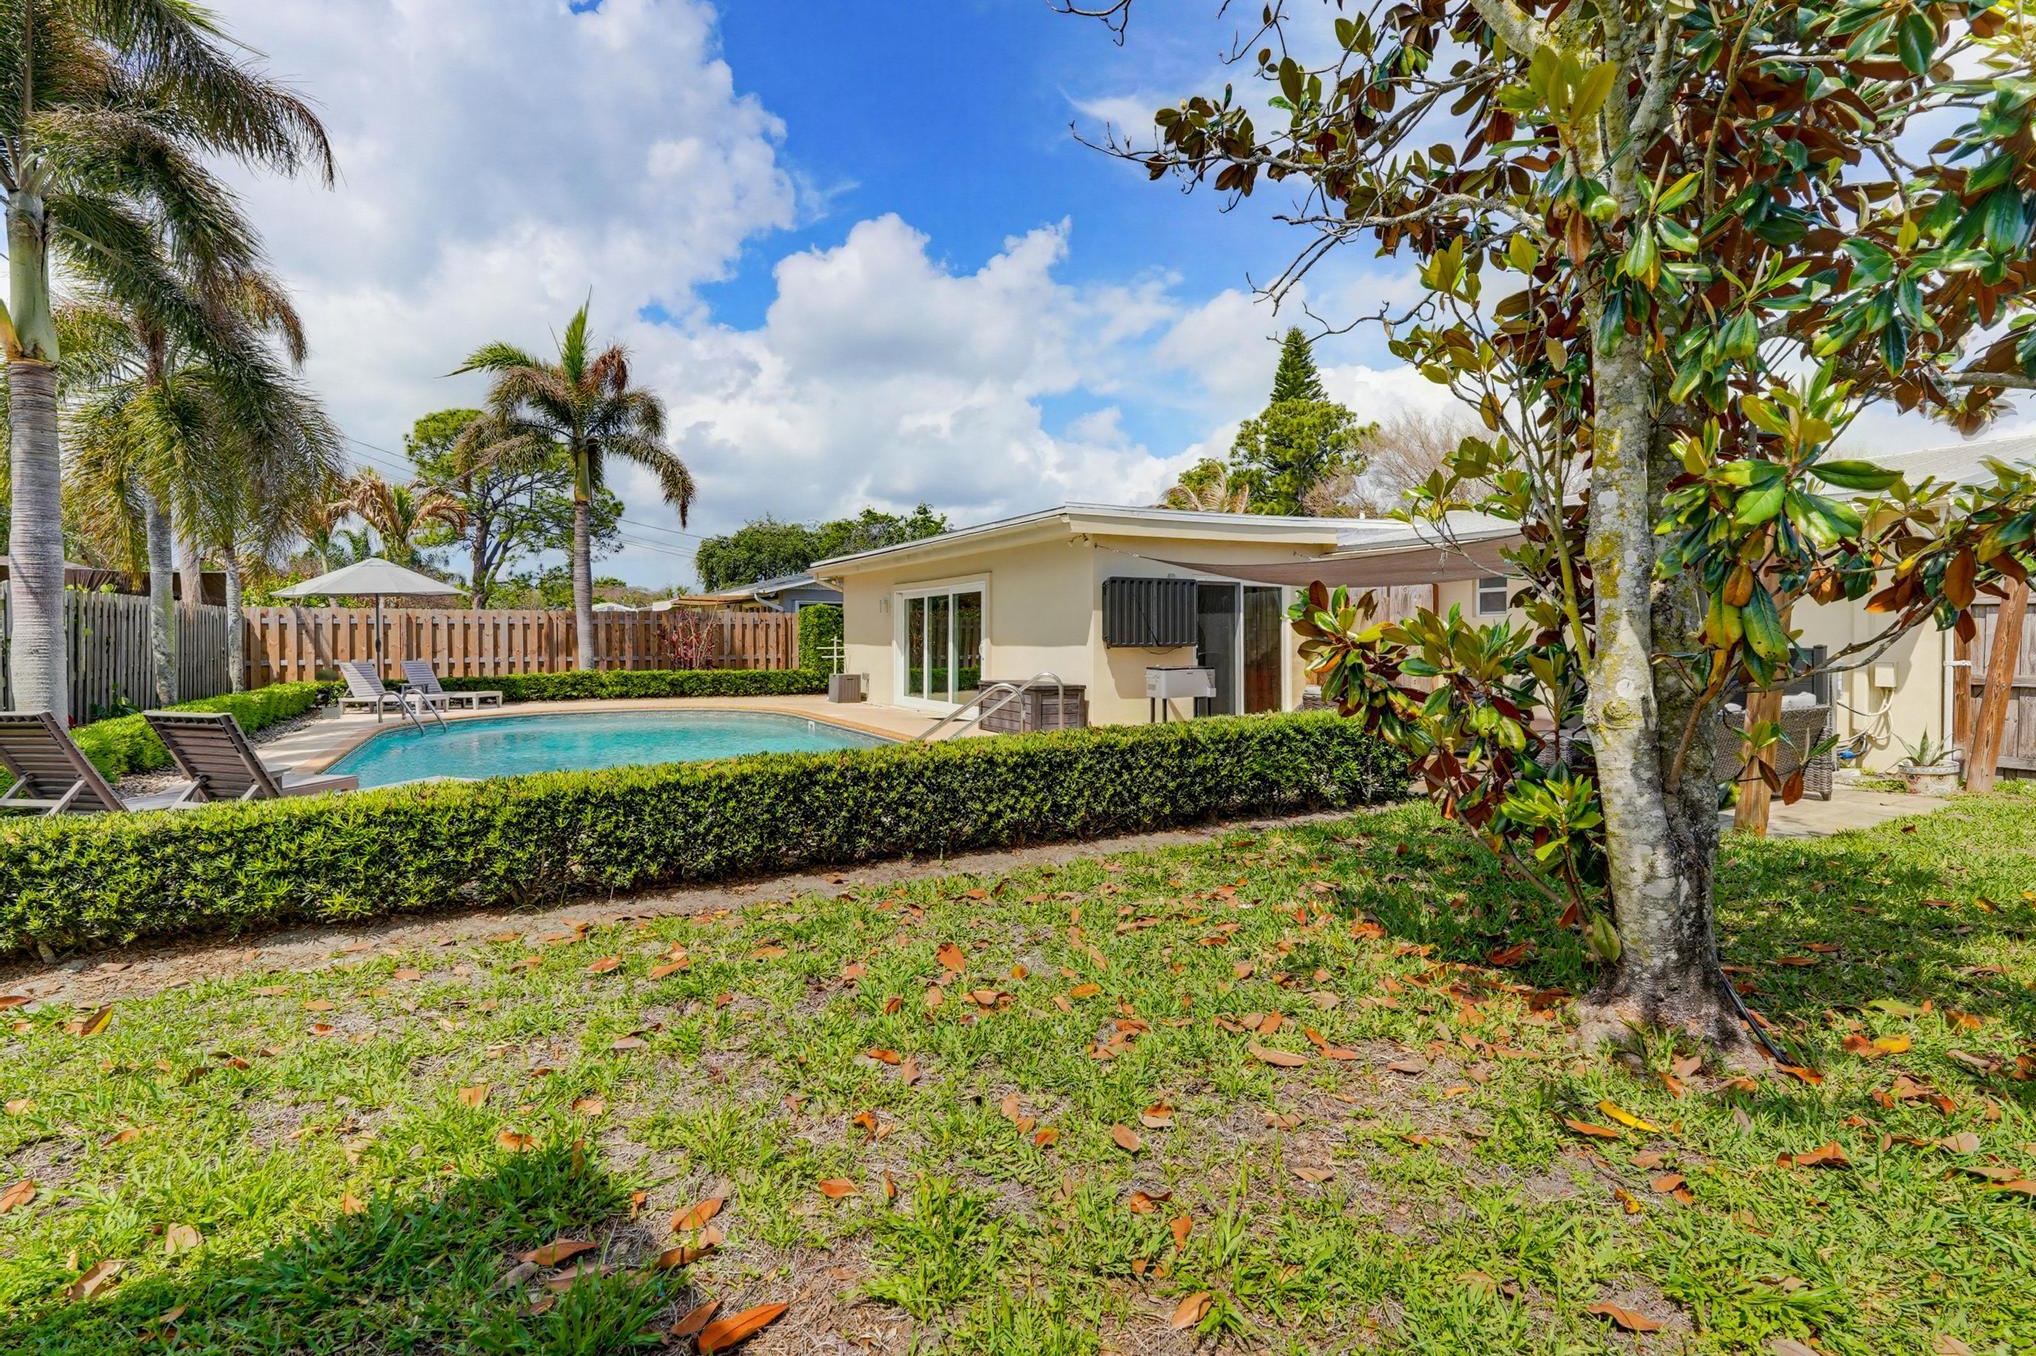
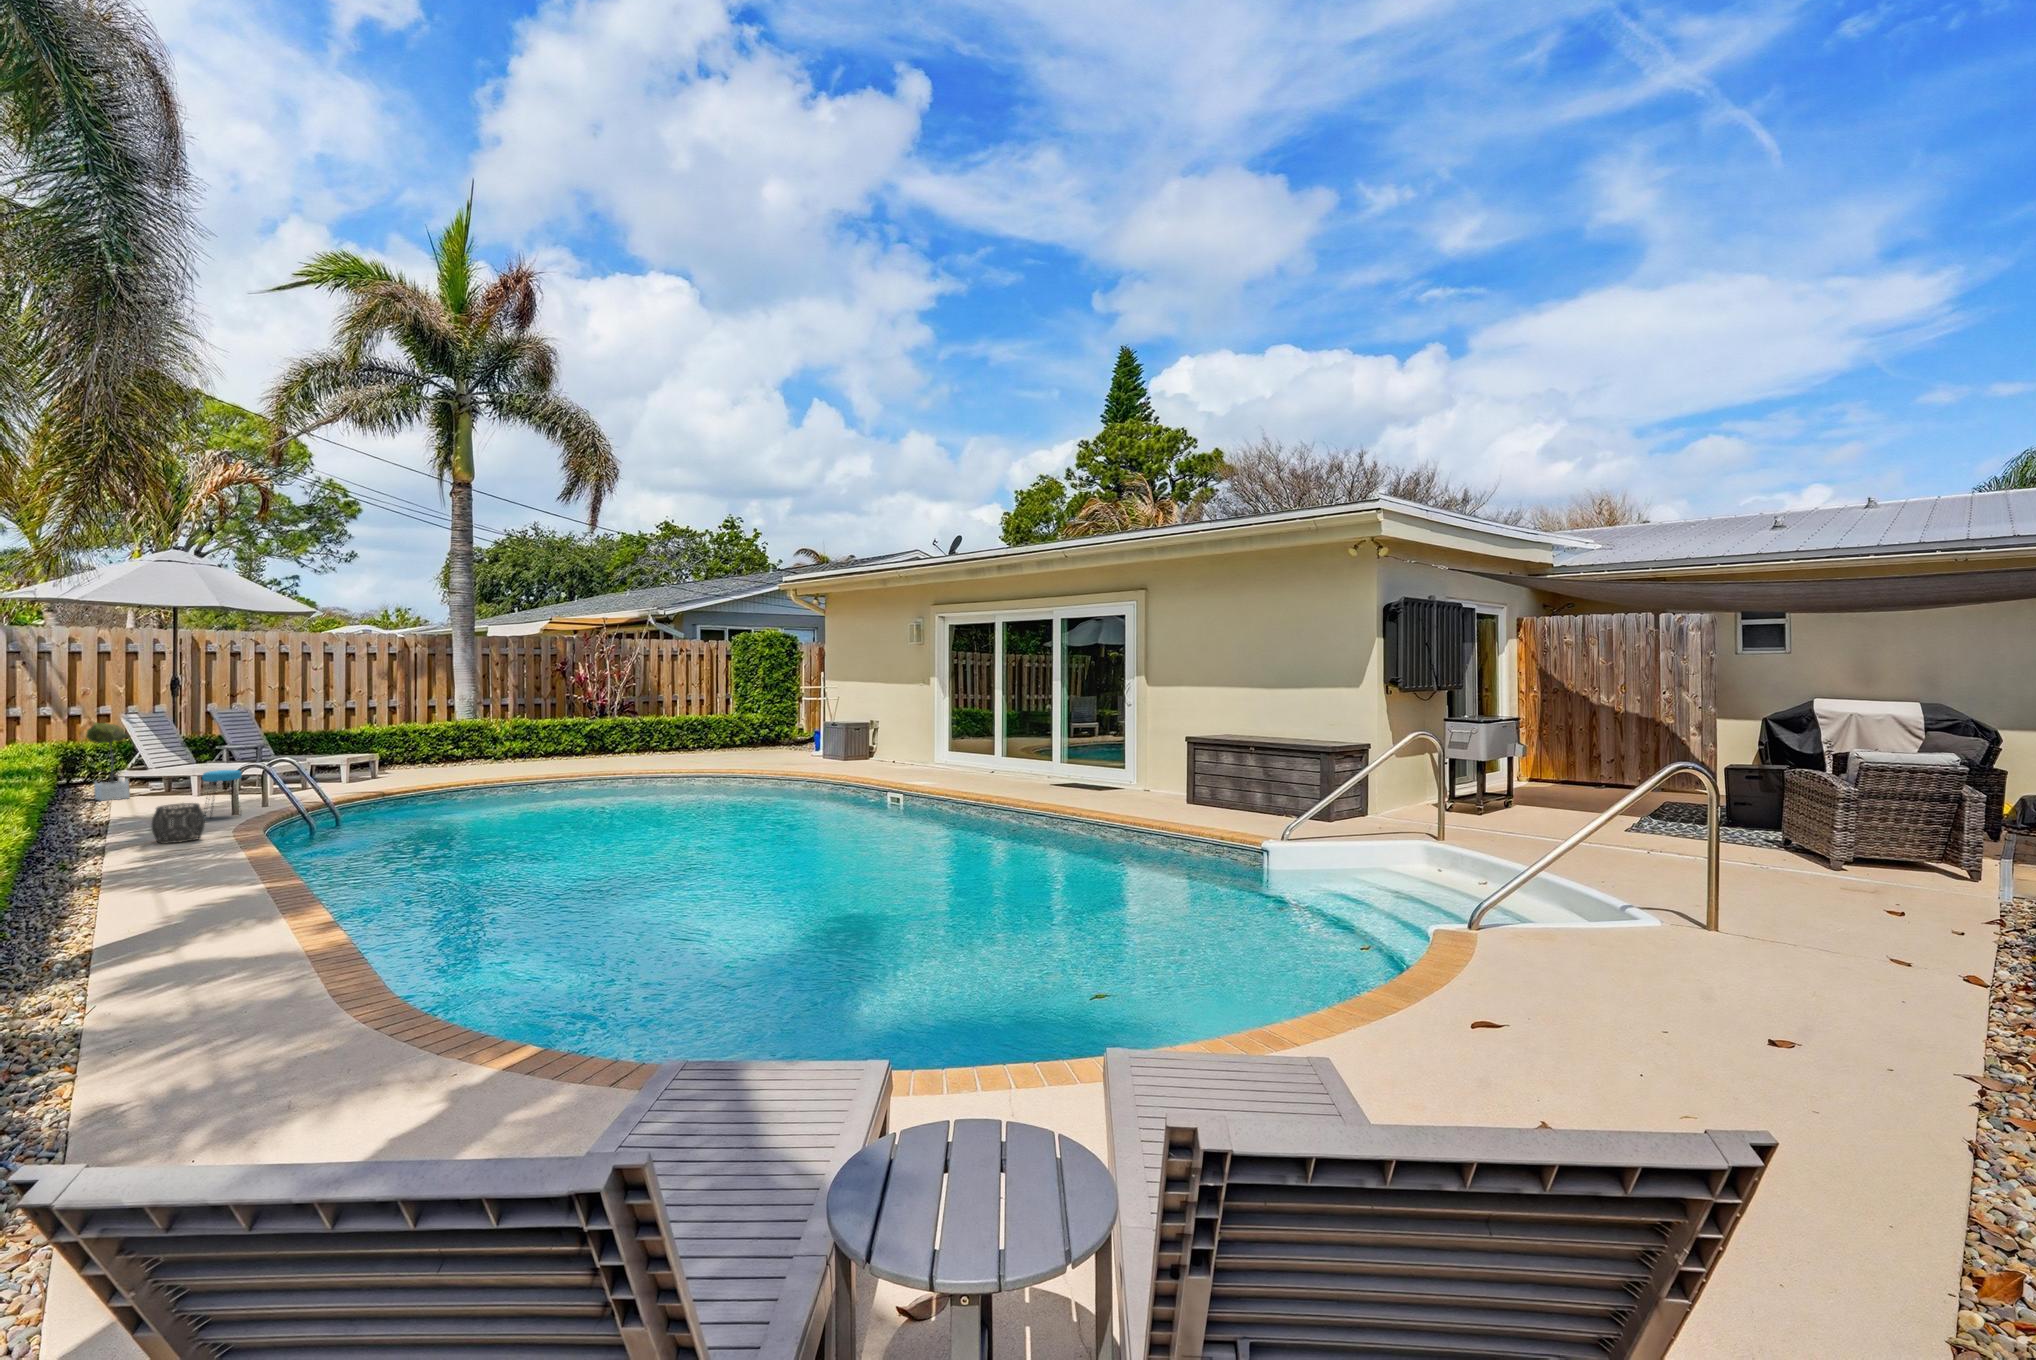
stool: none [352,699,377,730] -> present [202,770,242,817]
woven basket: none [294,717,327,741] -> present [151,803,205,844]

